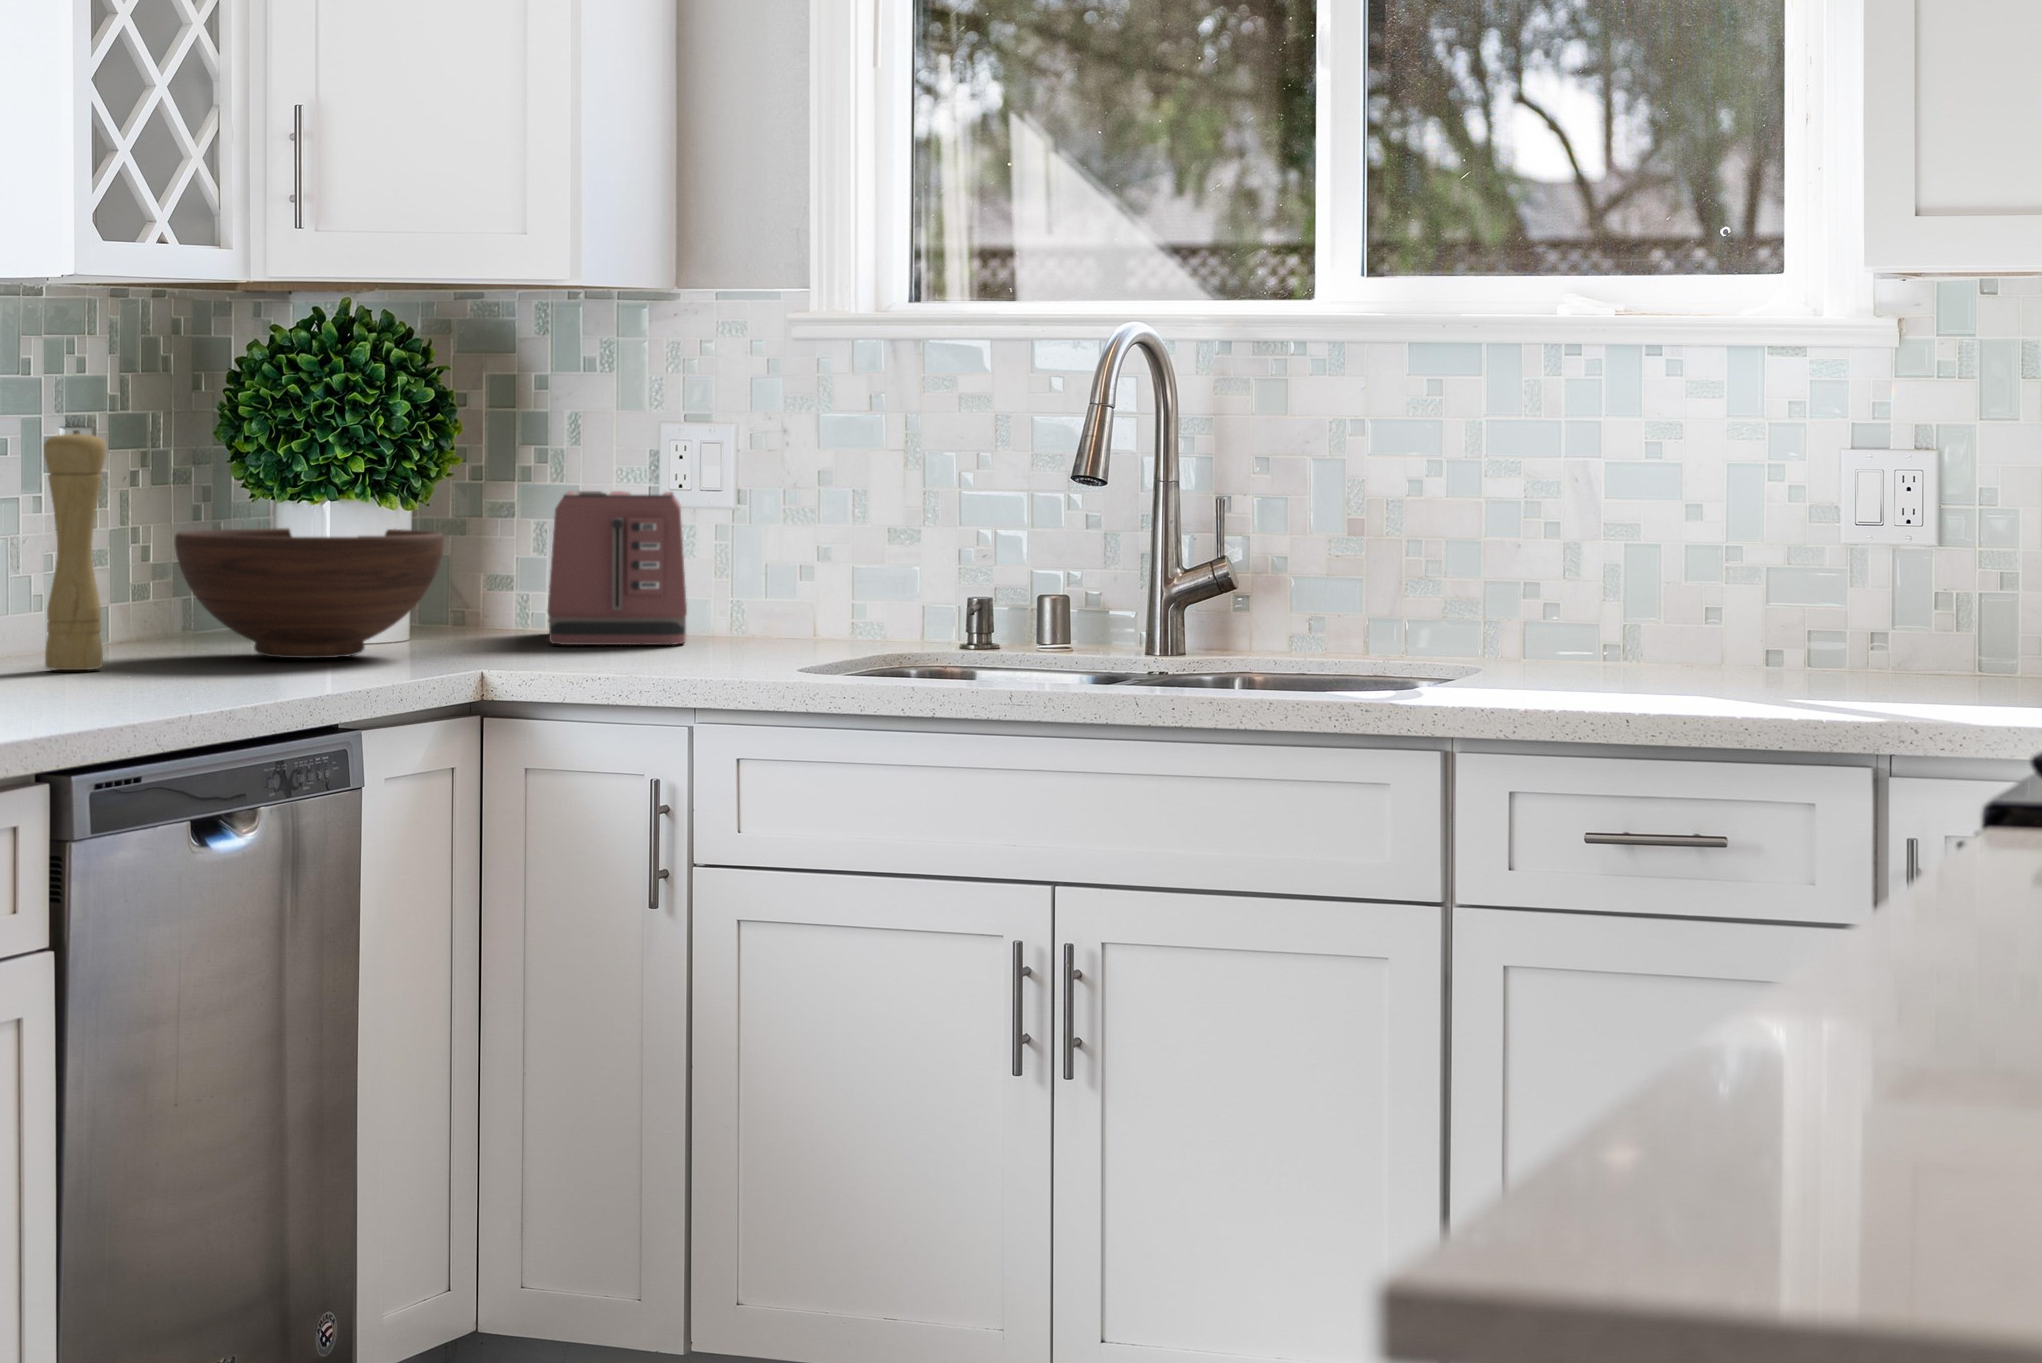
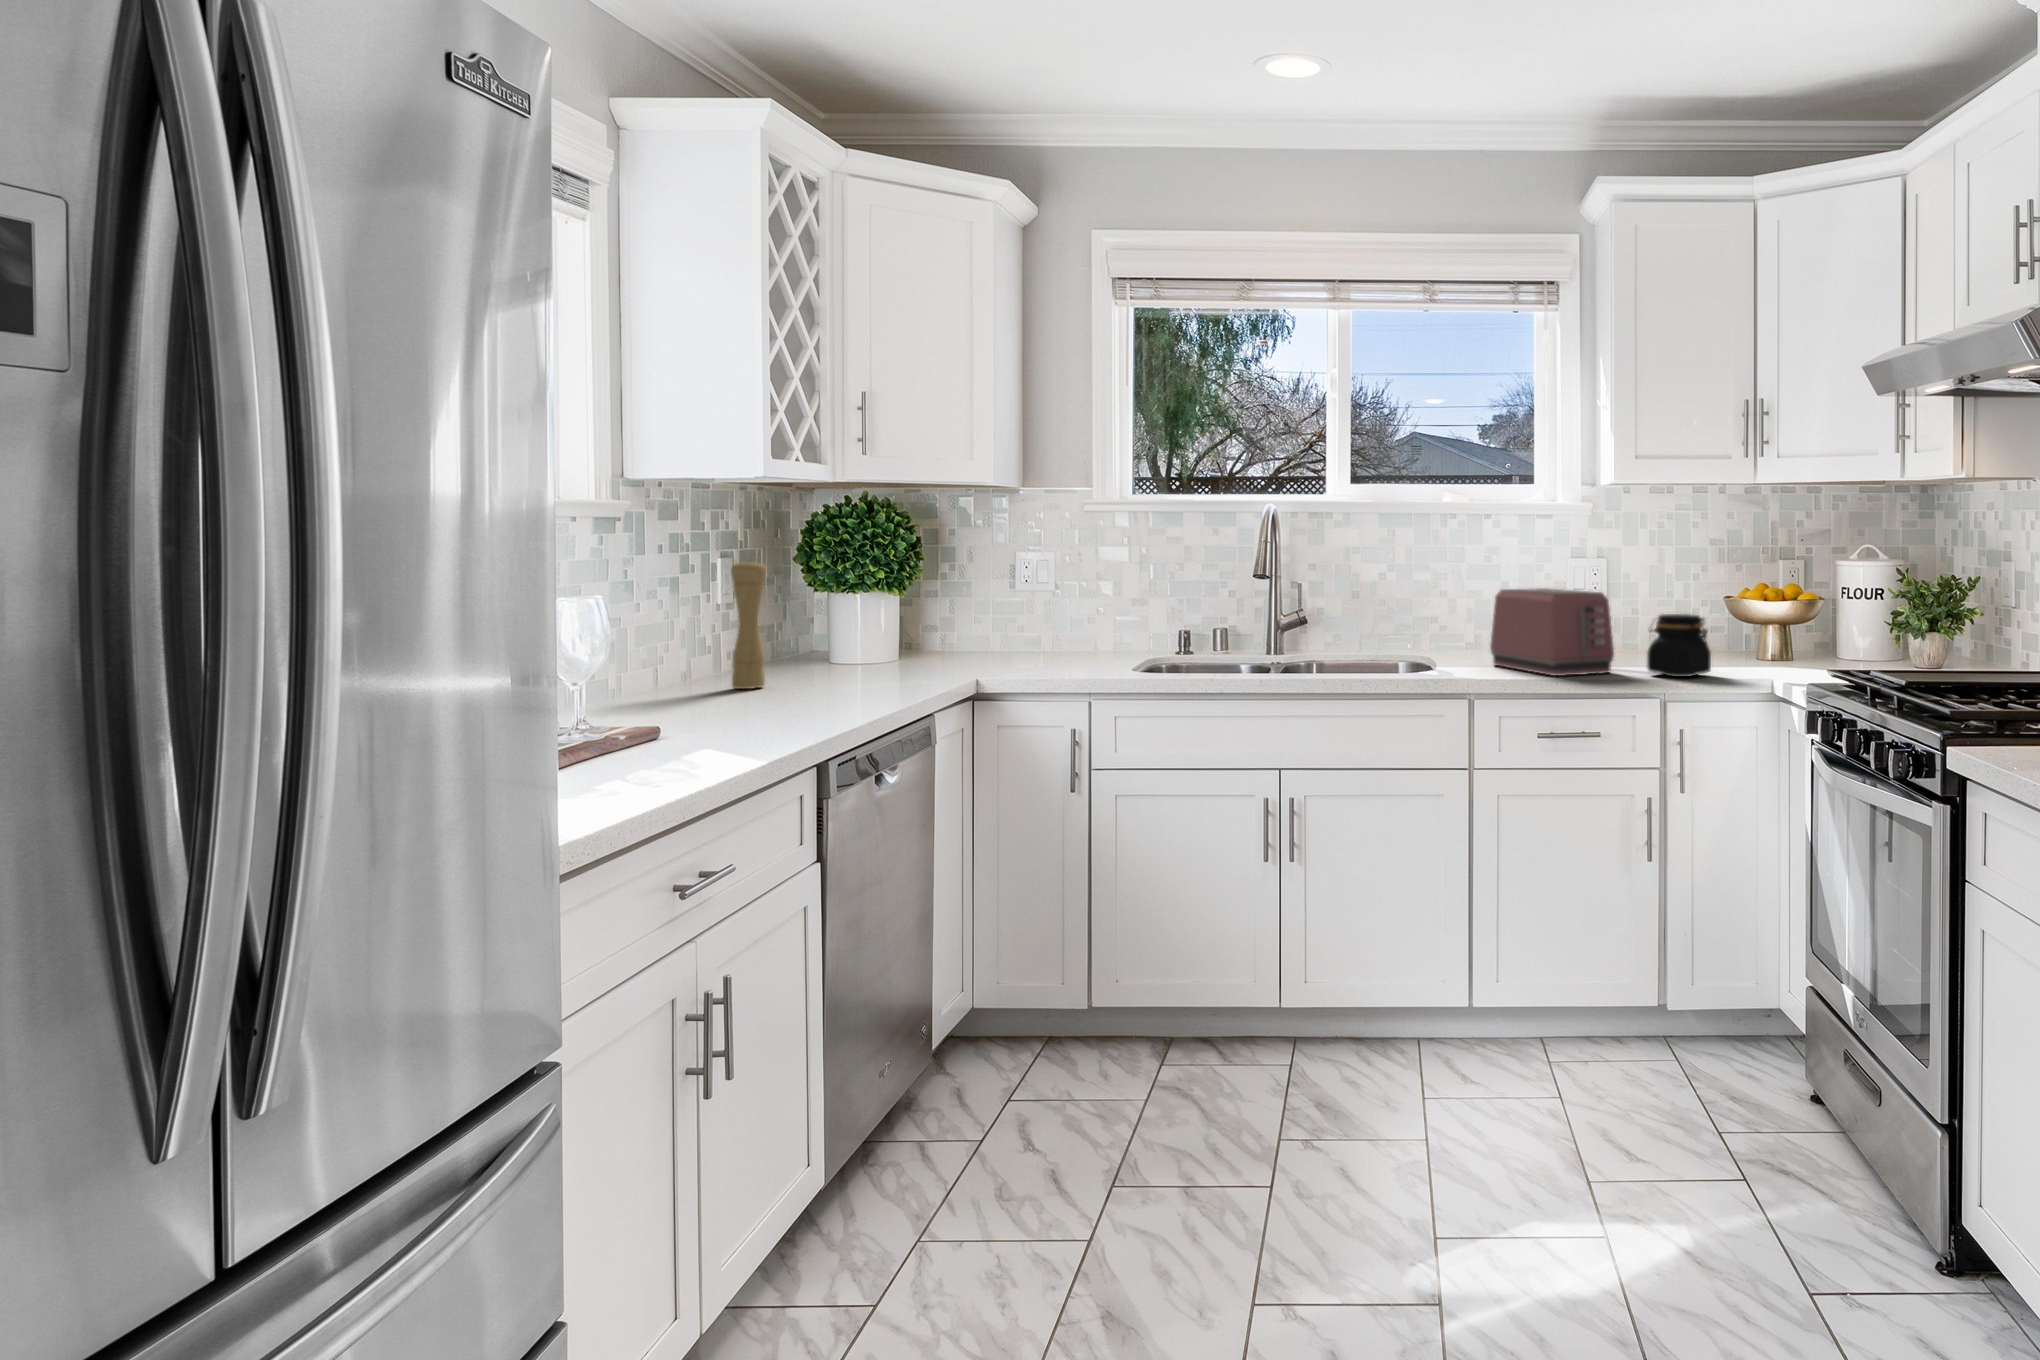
toaster: present [548,491,687,645] -> present [1490,588,1614,676]
fruit bowl: present [175,528,444,658] -> none [791,606,937,674]
jar: none [1855,570,2006,715] -> present [1647,614,1711,677]

